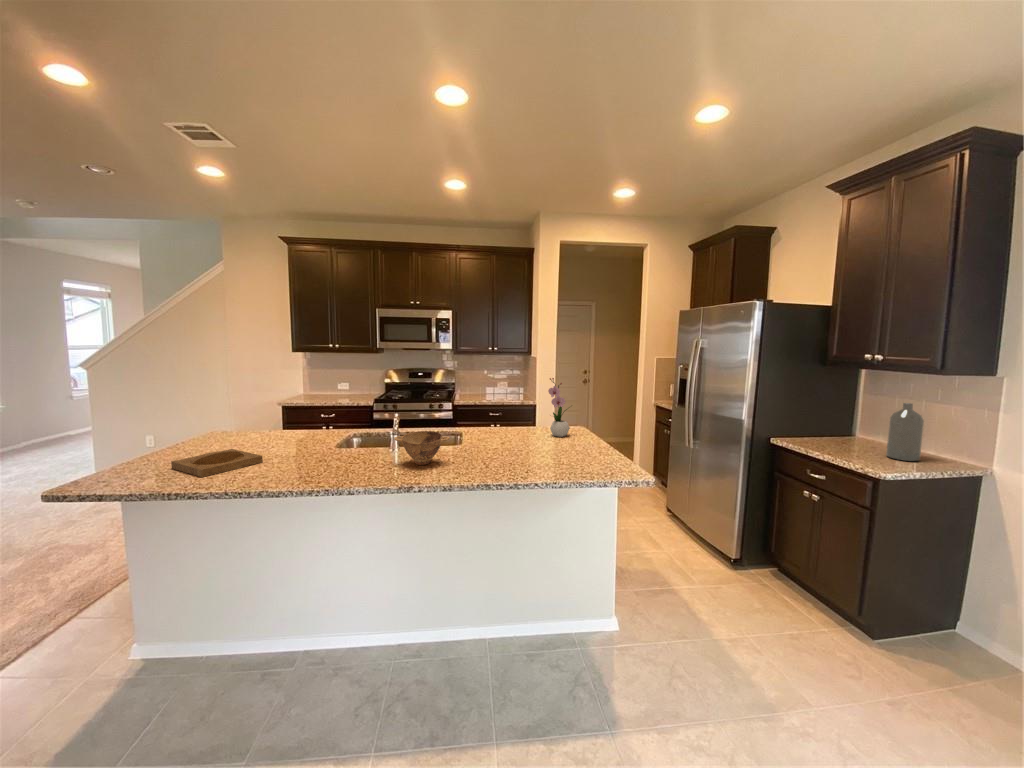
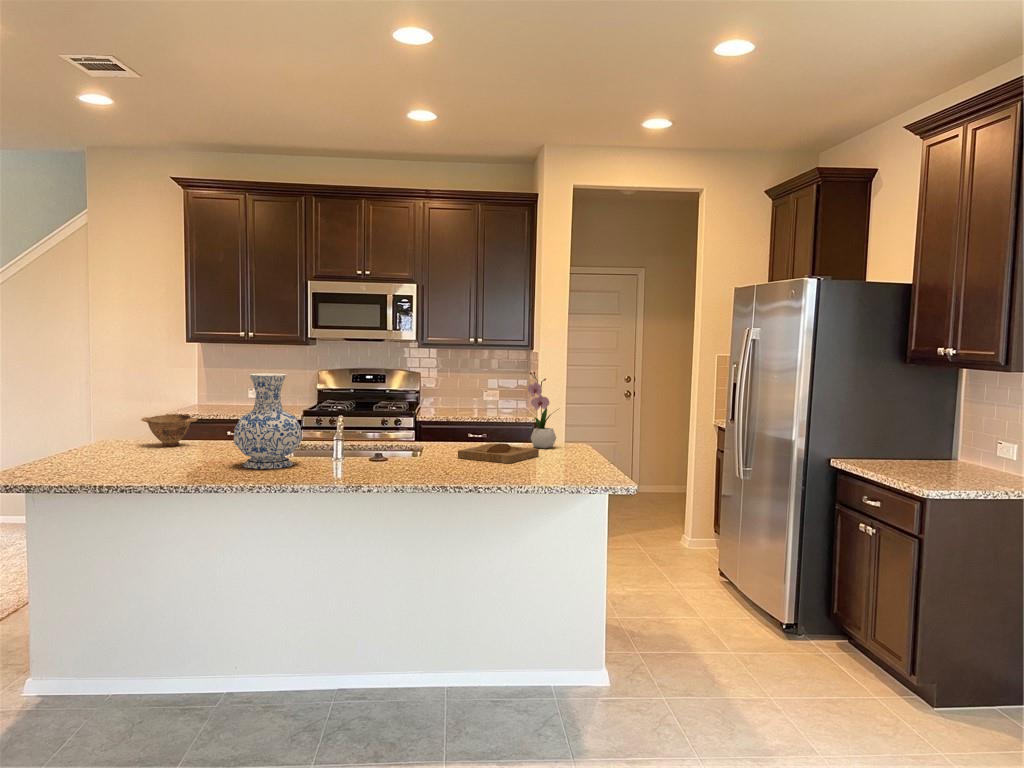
vase: none [307,387,369,473] -> present [234,373,302,469]
bottle: present [886,403,924,461] -> none [960,406,999,480]
bowl: present [394,431,450,465] -> present [141,414,197,446]
tray: present [171,449,263,477] -> present [458,443,539,463]

